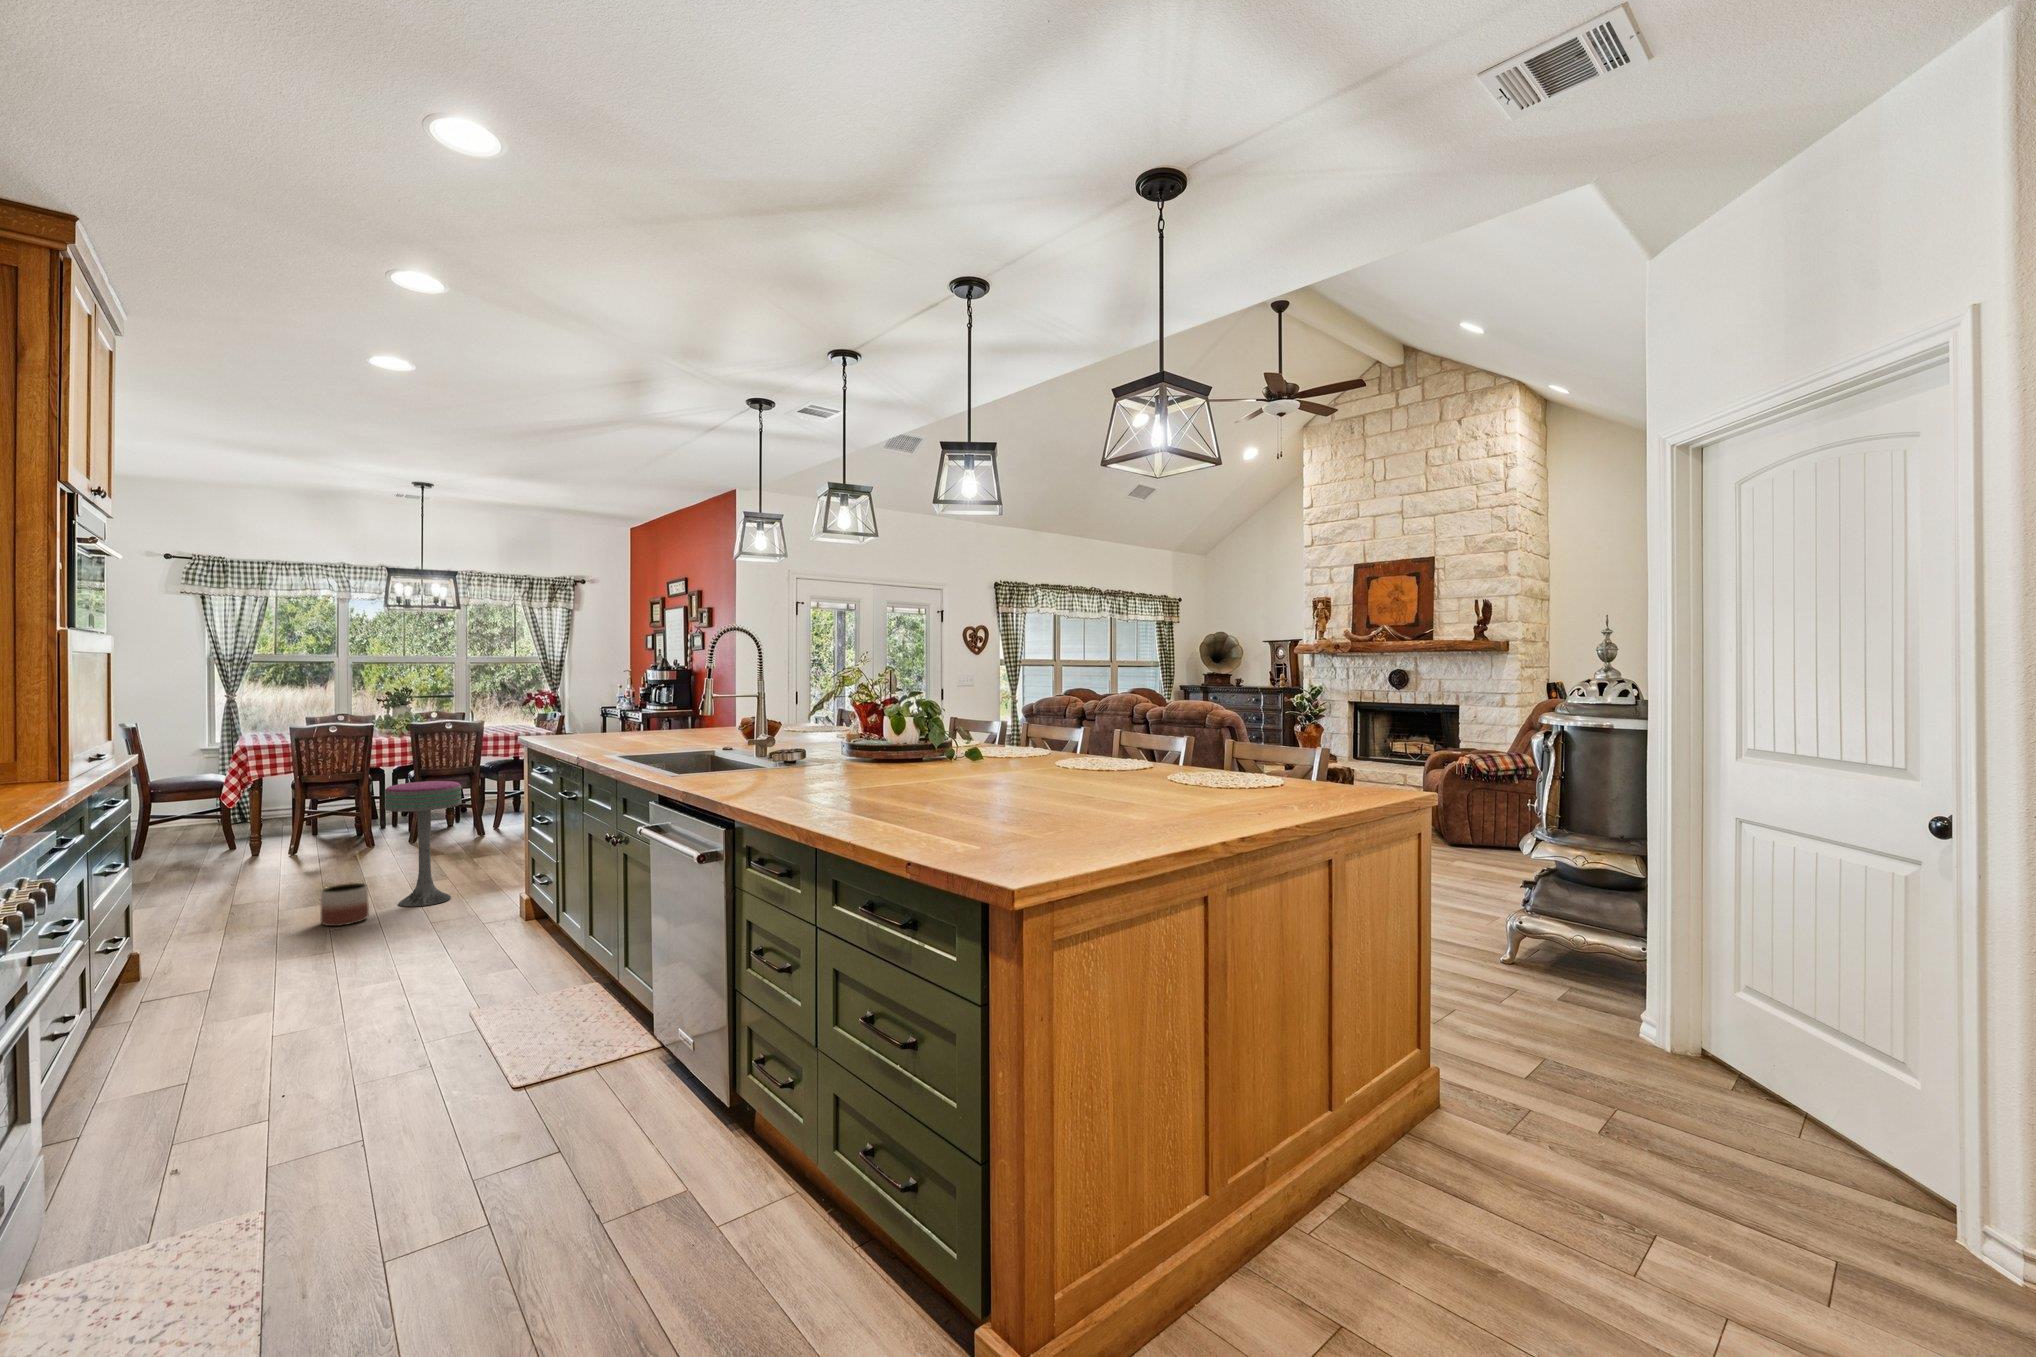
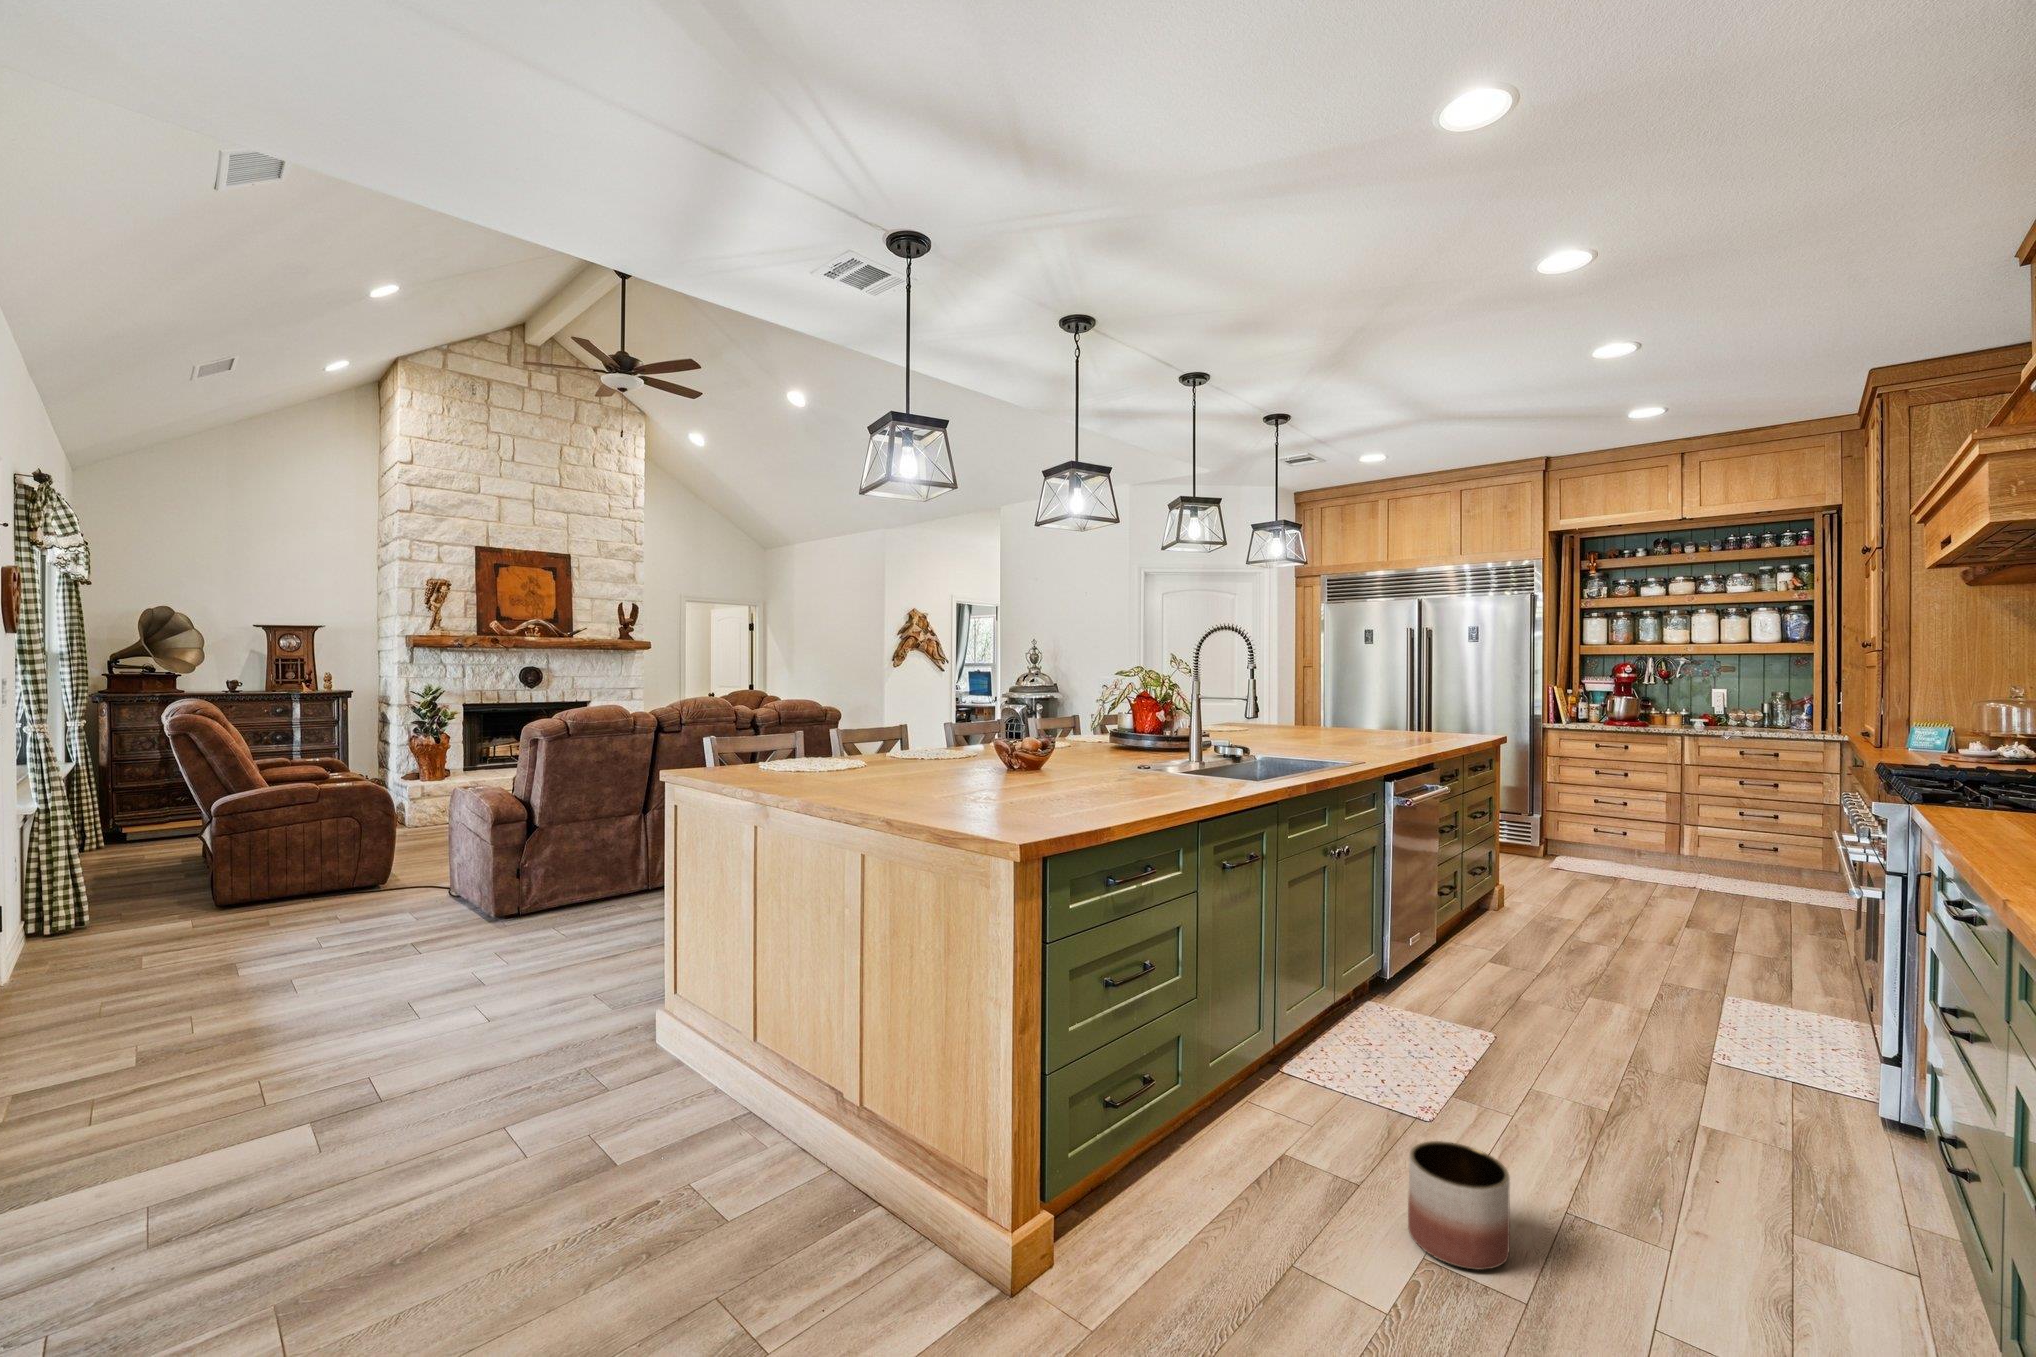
bar stool: present [384,781,462,907] -> none [1175,915,1341,1260]

